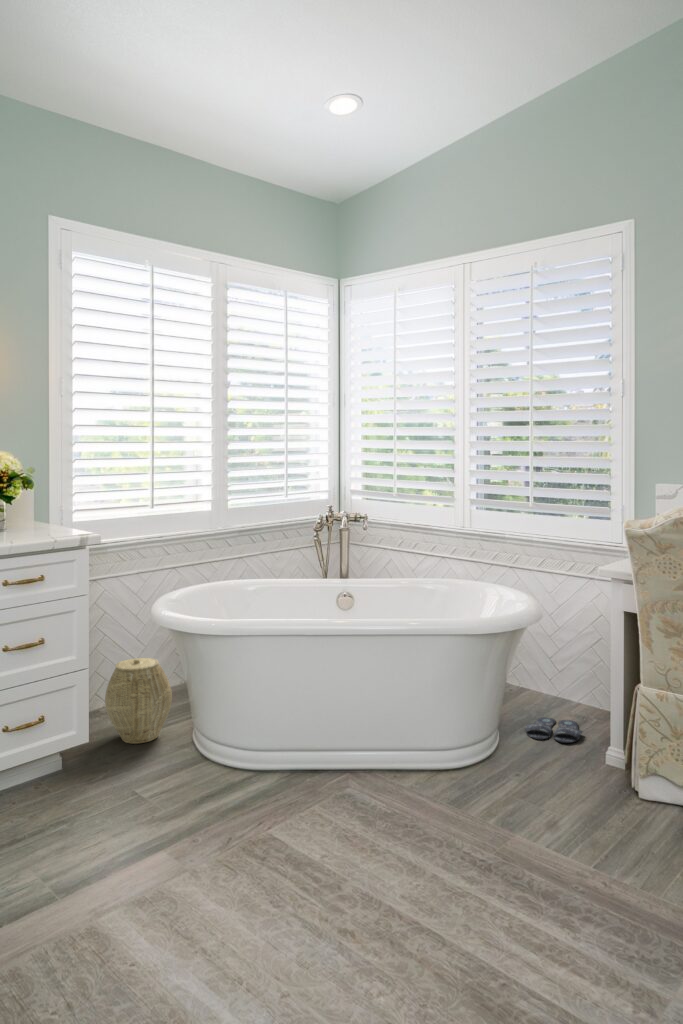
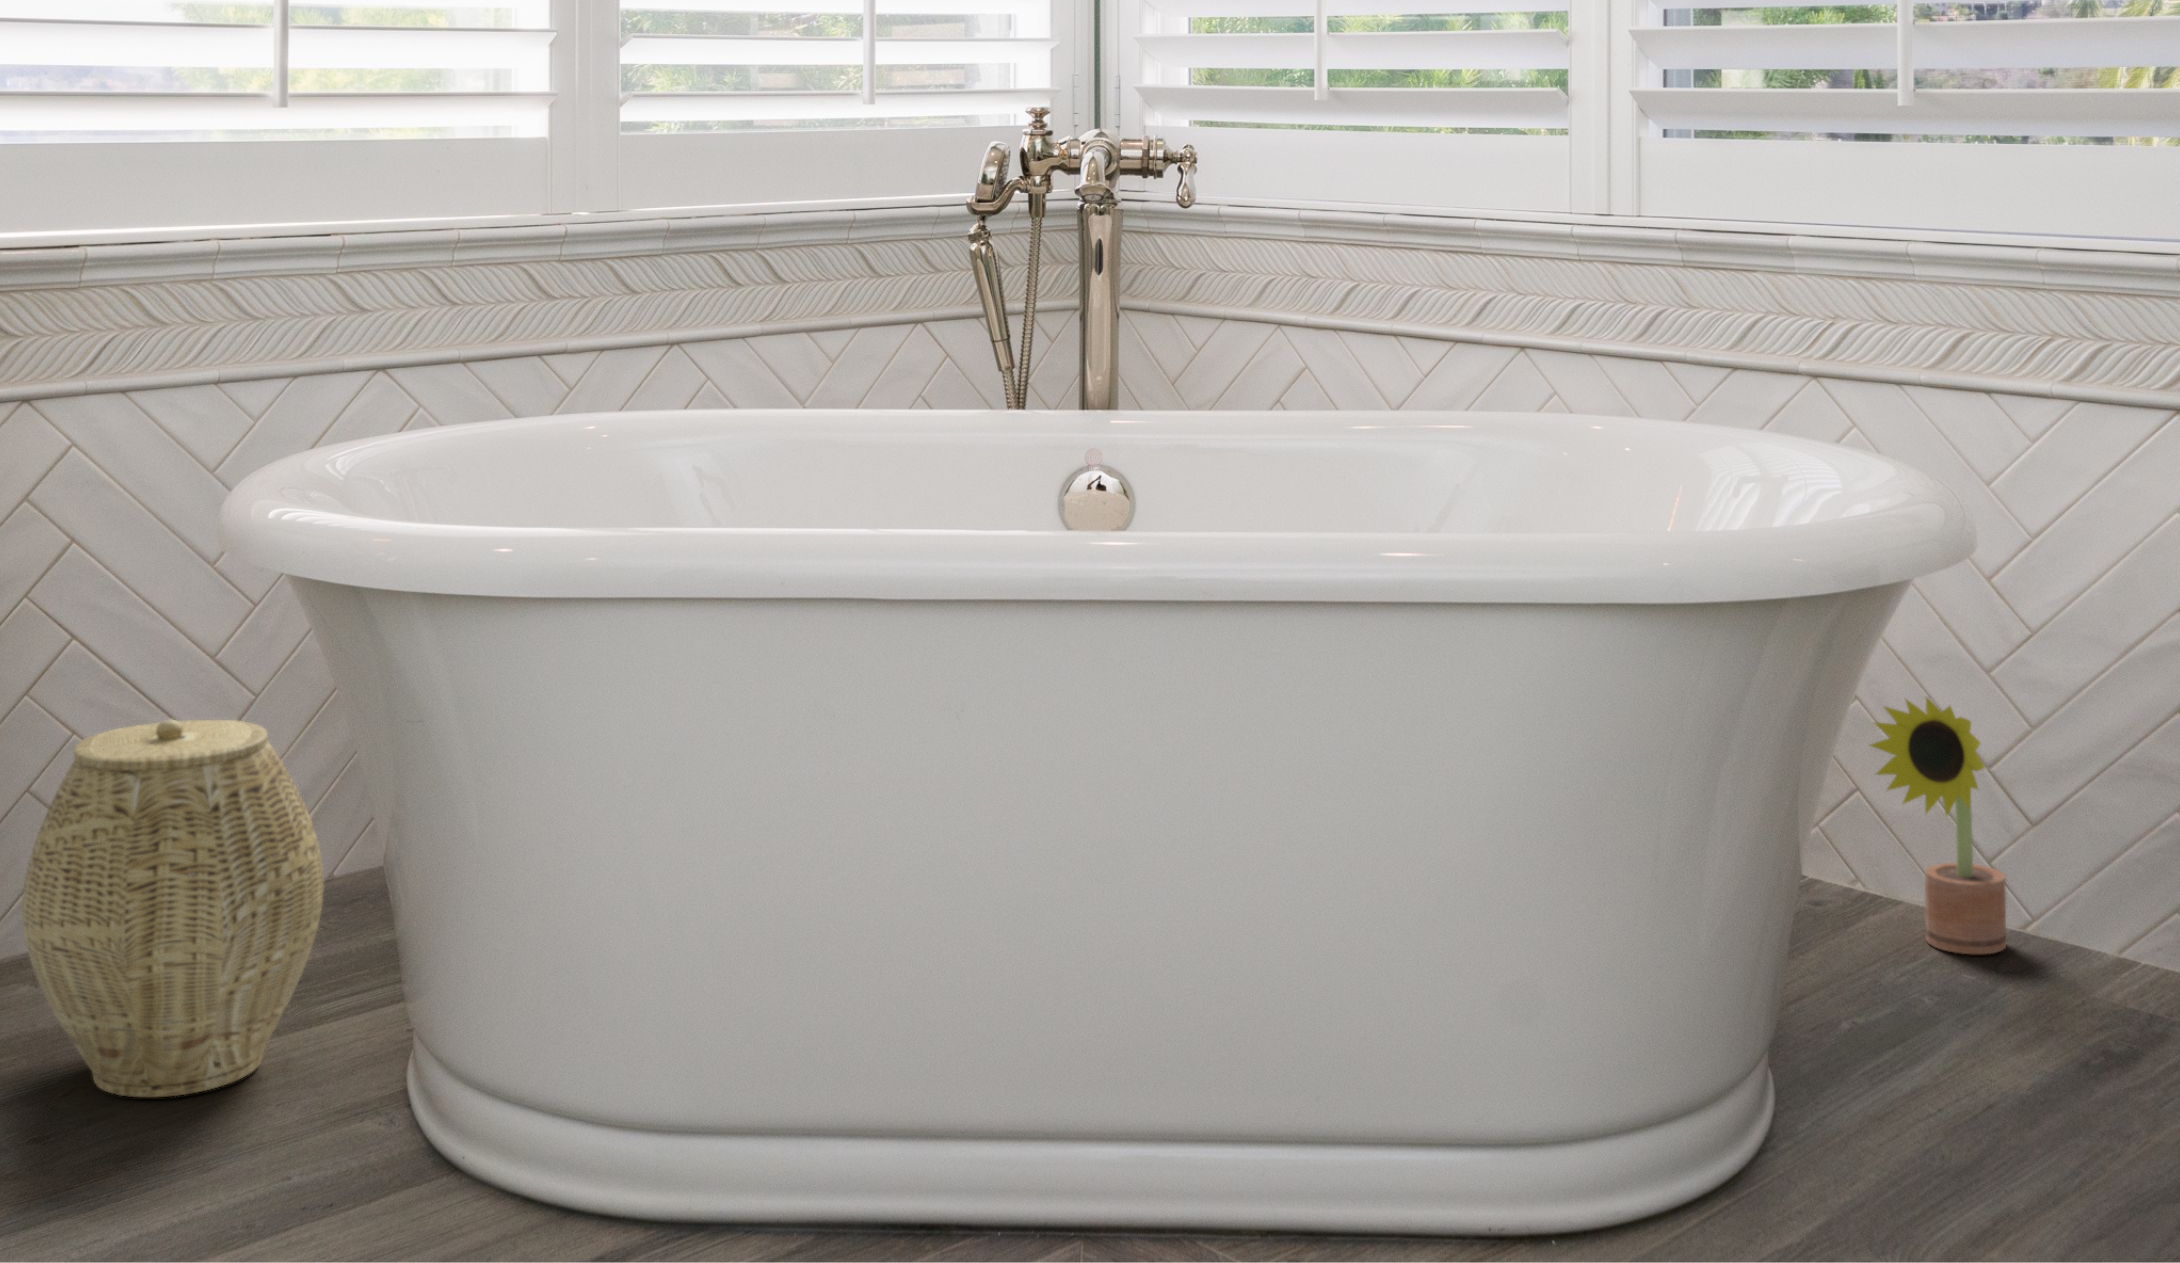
decorative plant: none [522,644,553,702] -> present [1870,697,2006,954]
slippers: present [526,717,582,743] -> none [1897,1019,2161,1133]

